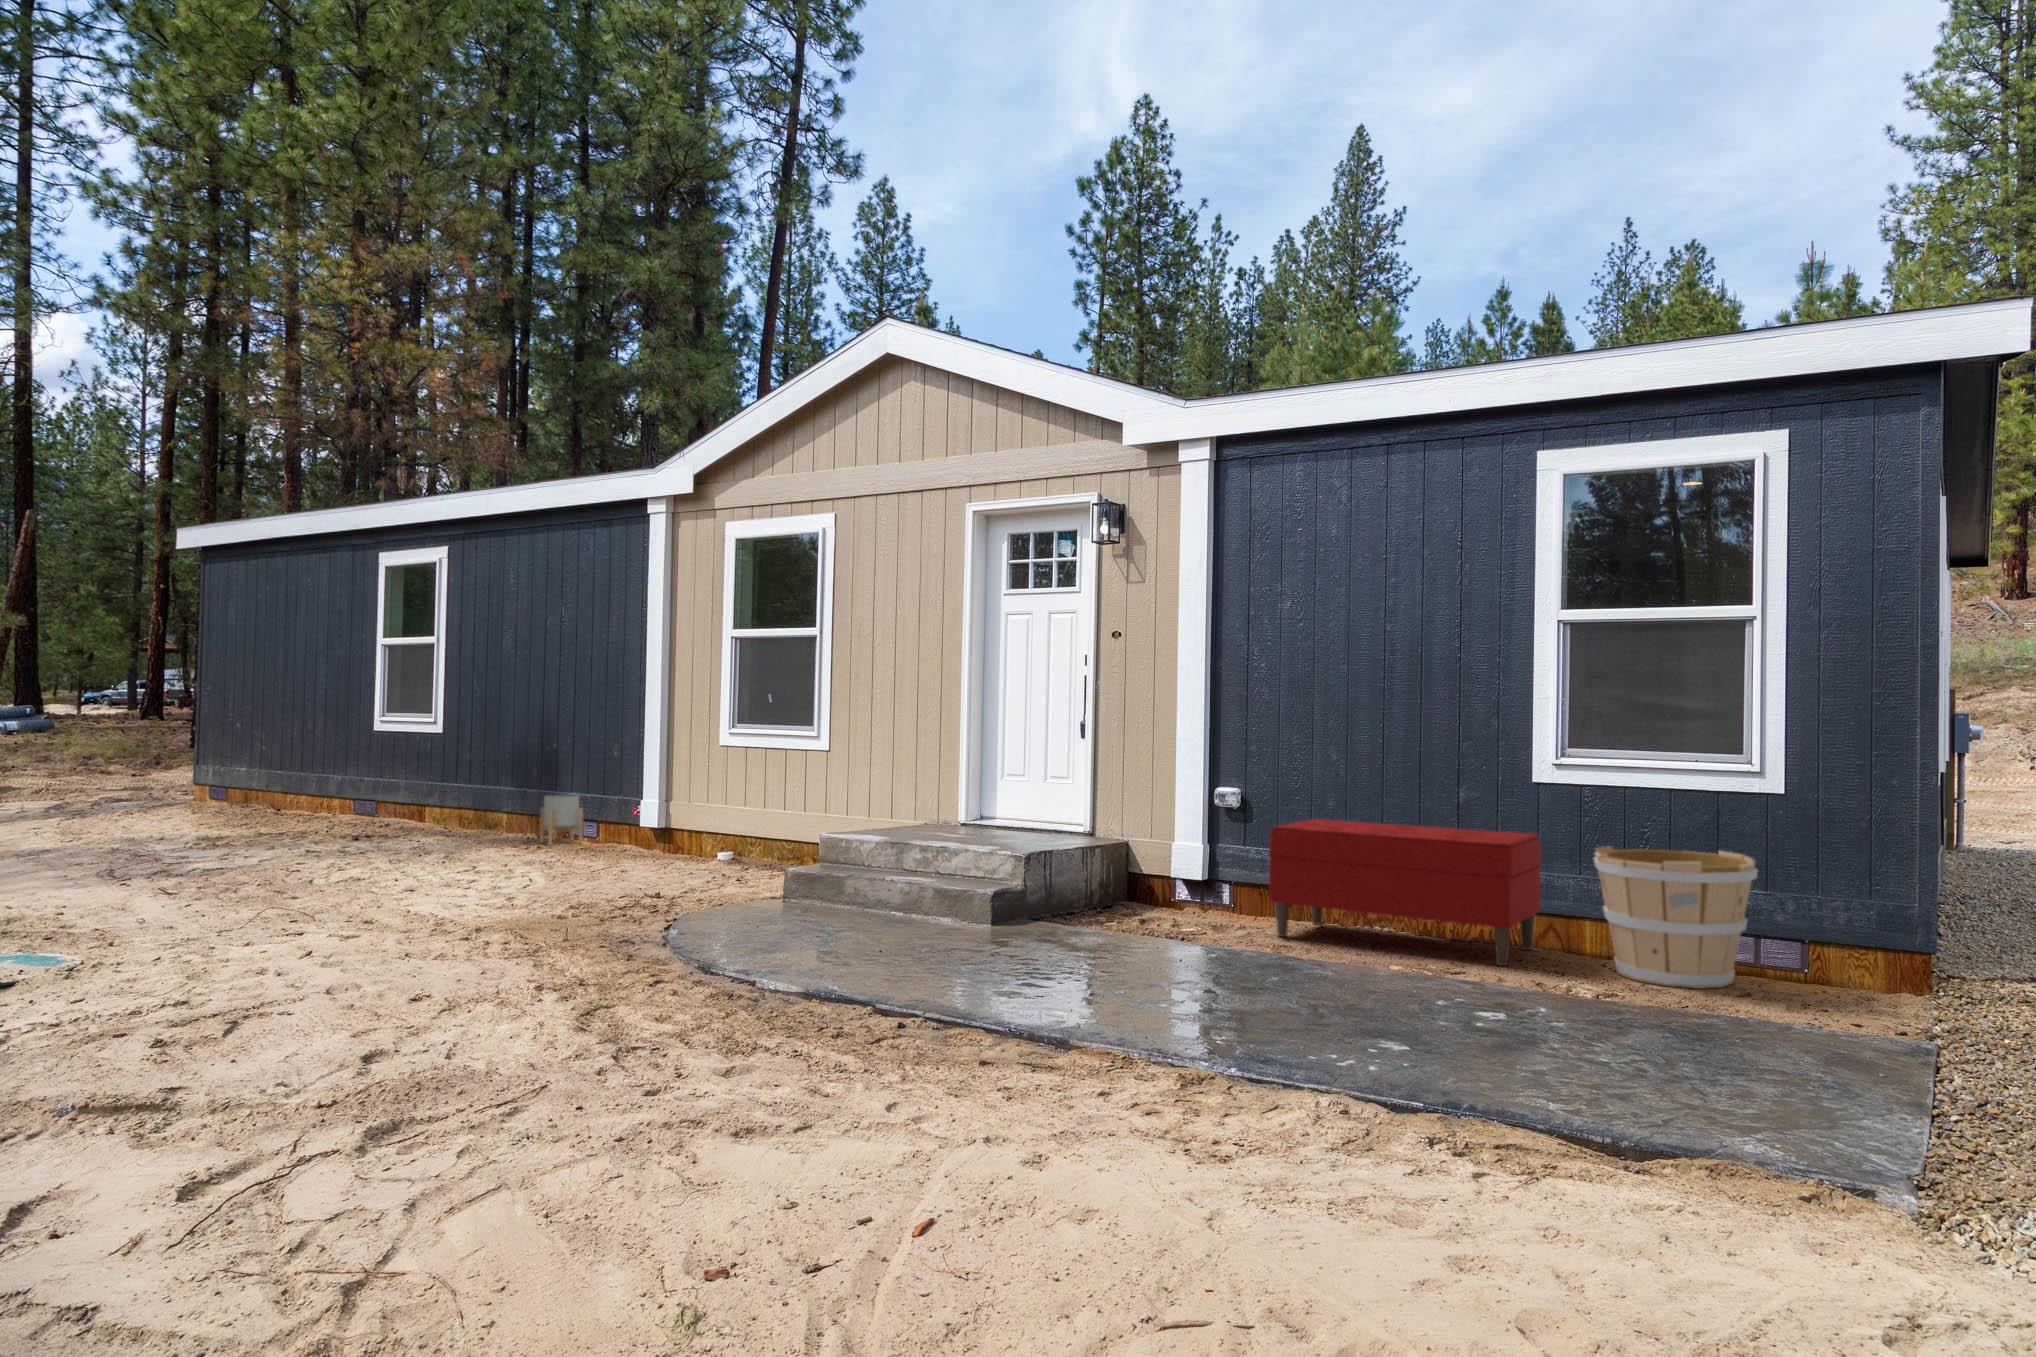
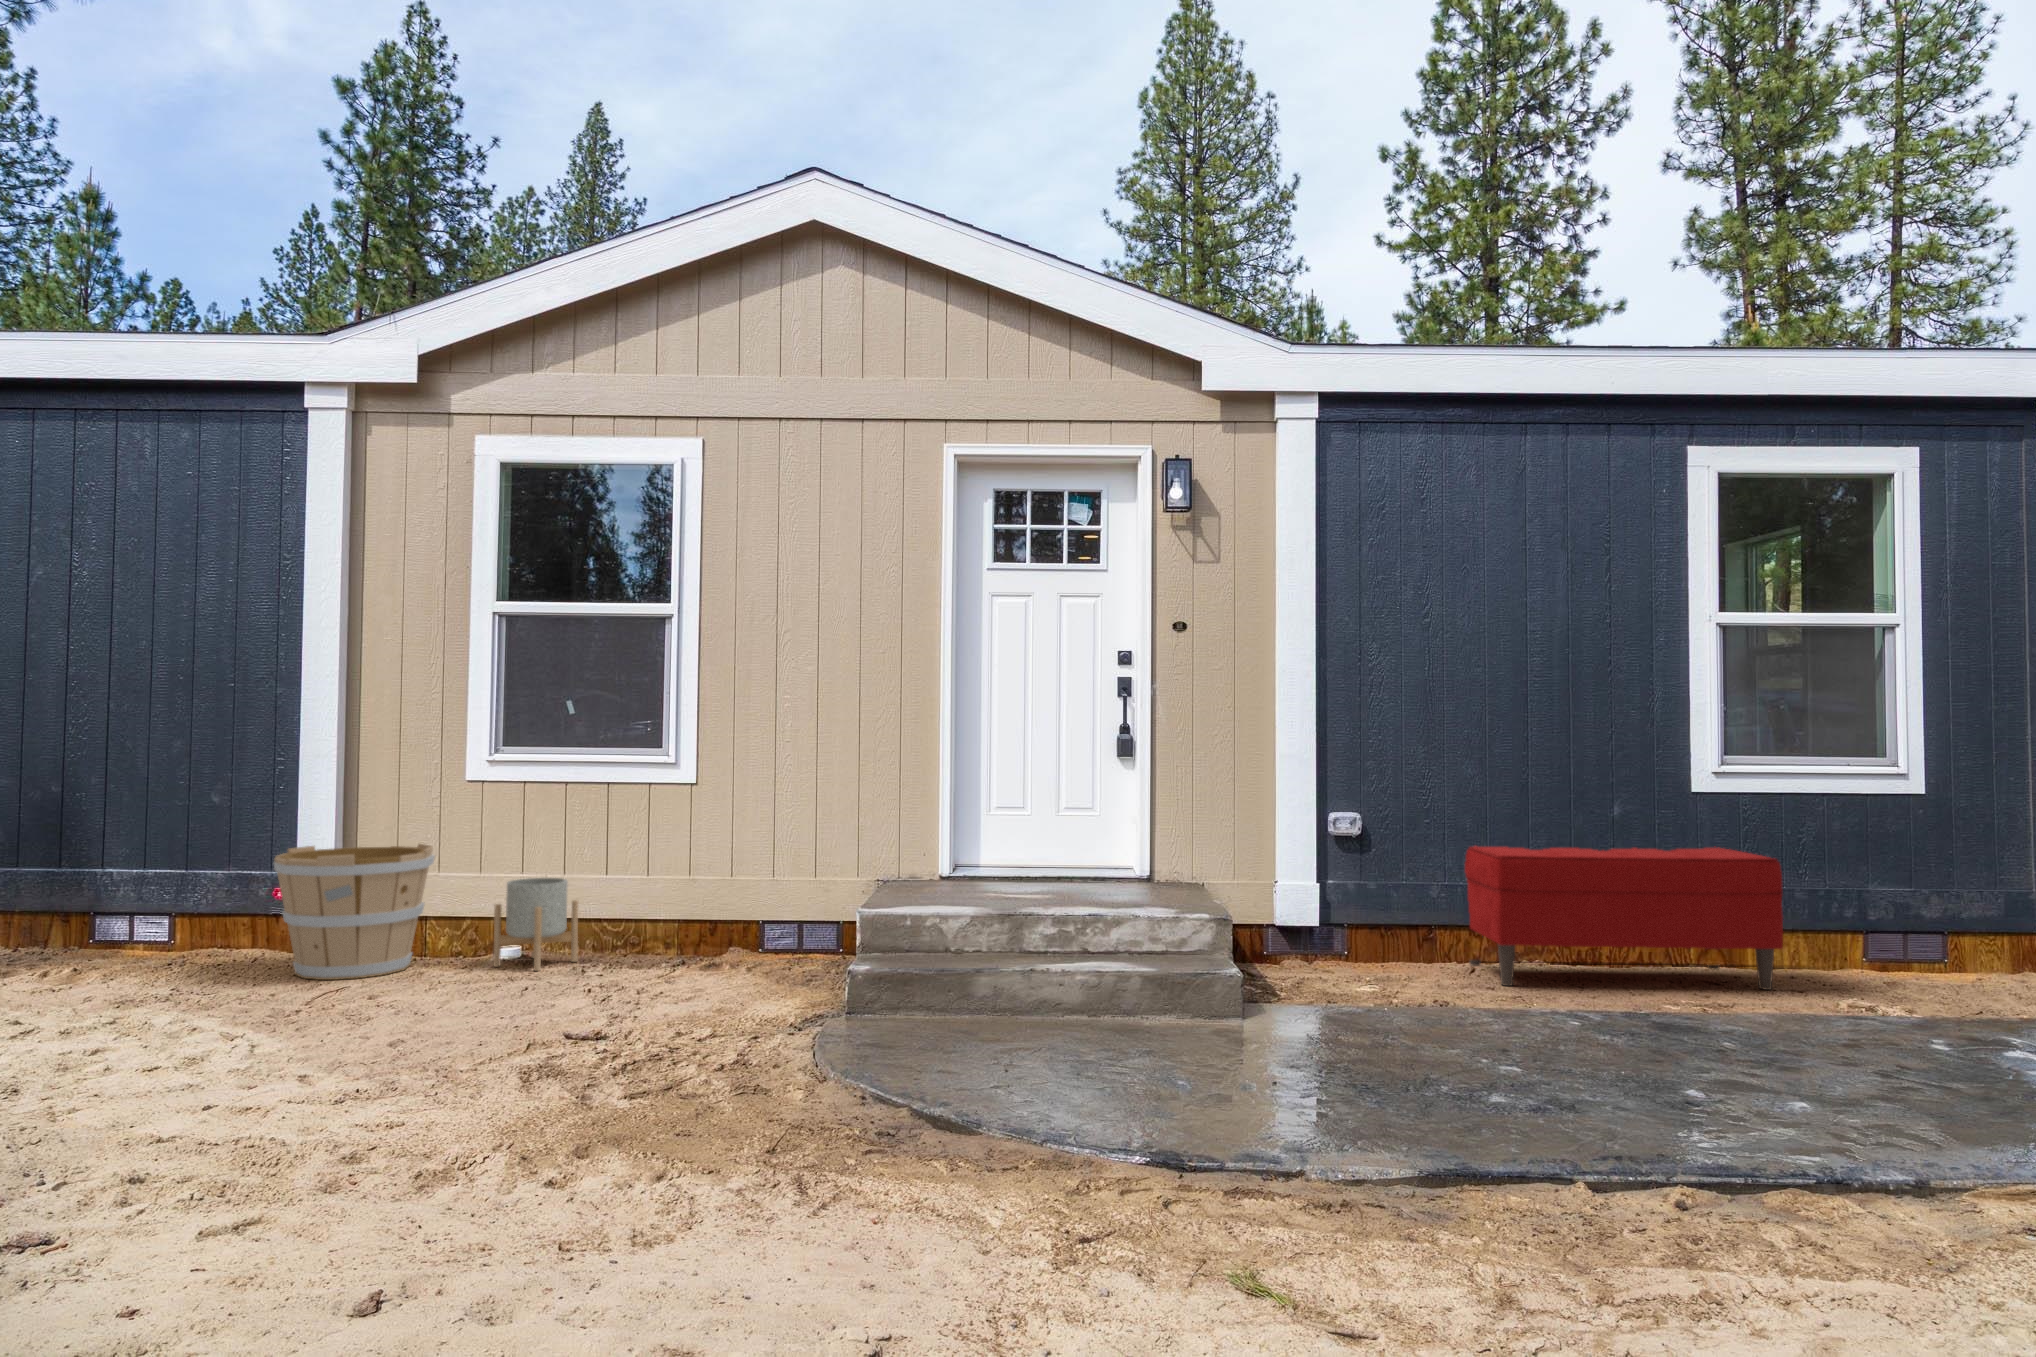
planter: present [540,795,583,845] -> present [493,878,578,971]
wooden bucket: present [1594,846,1758,989] -> present [274,844,435,980]

